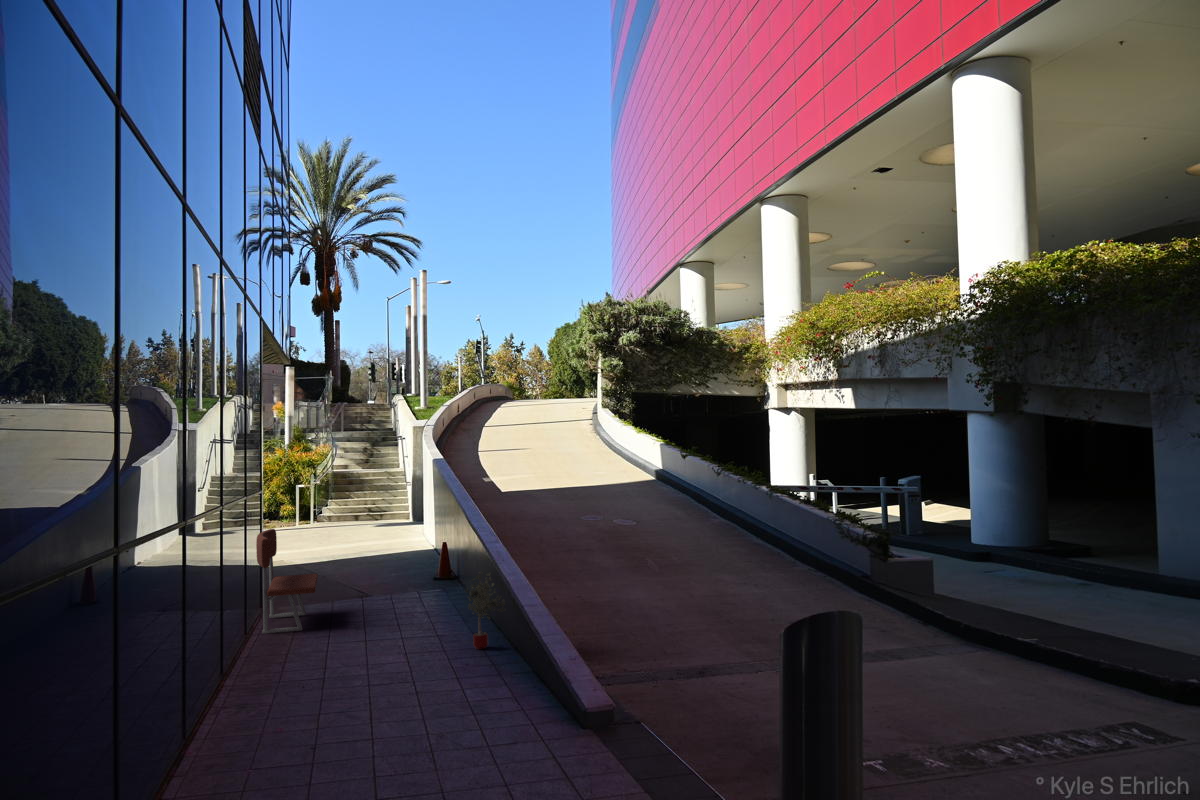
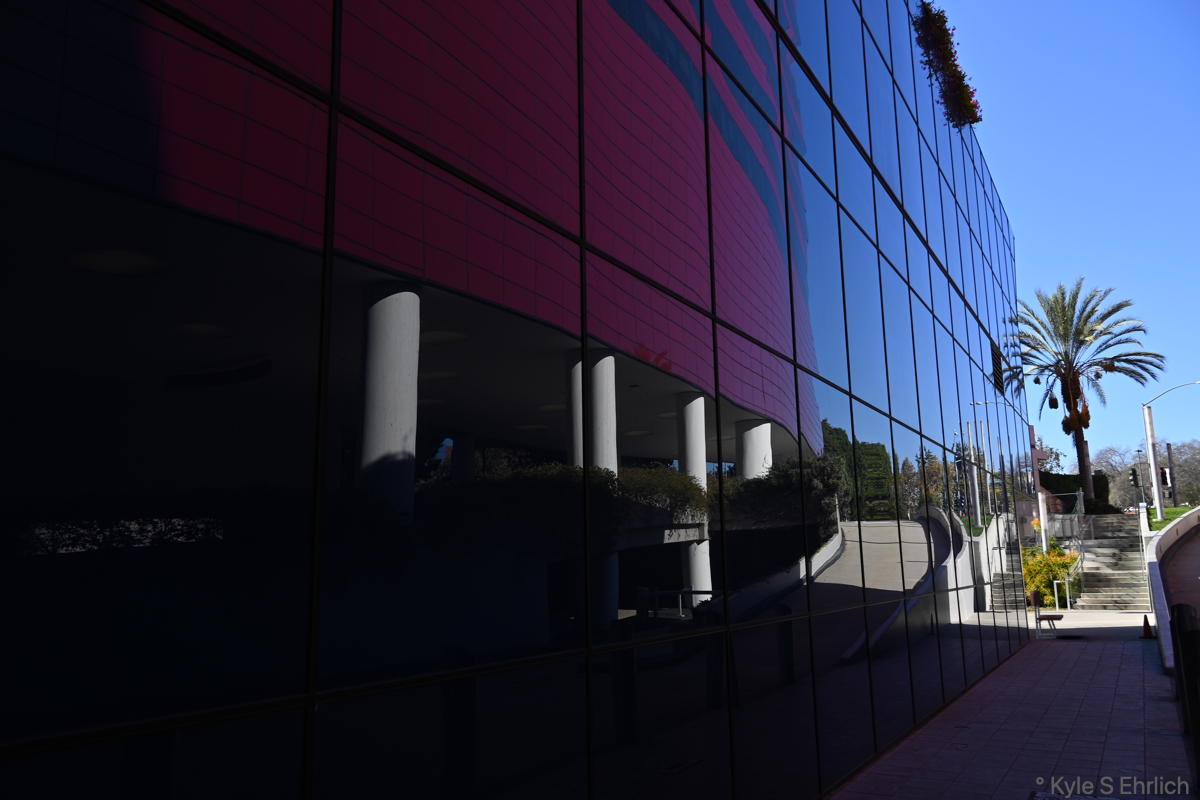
potted tree: present [468,572,505,650] -> none [1132,608,1155,646]

